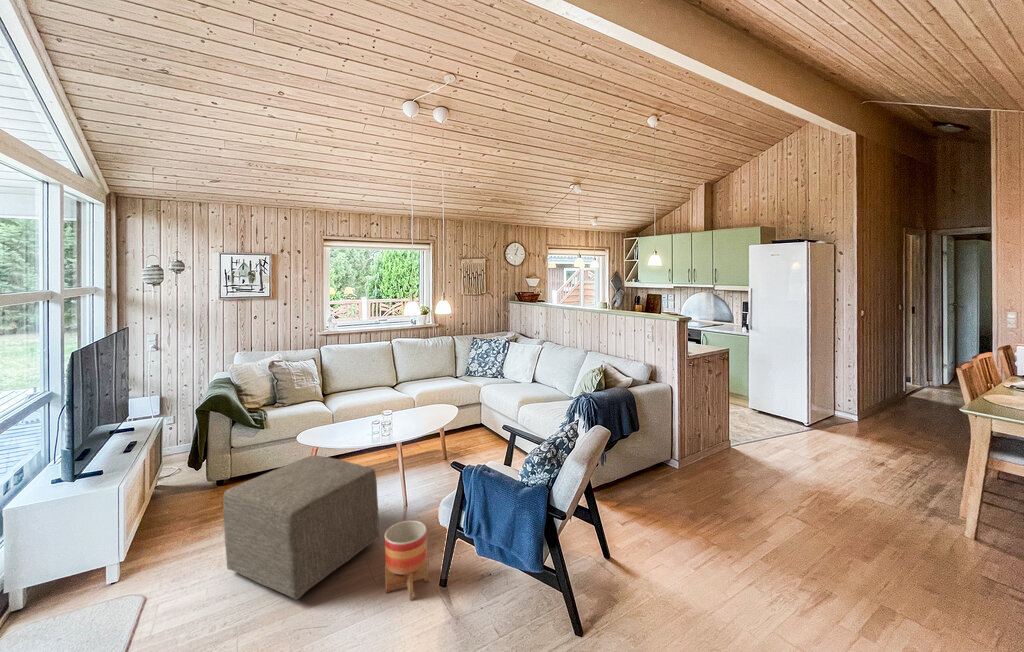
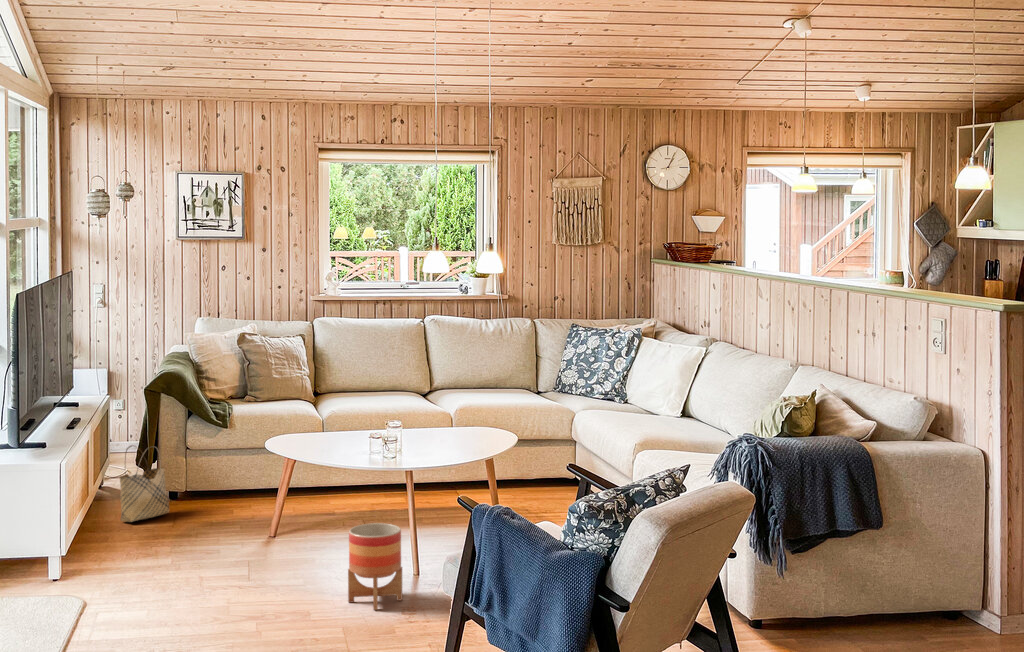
woven basket: none [173,456,220,518] -> present [119,445,169,522]
ottoman: present [223,456,379,600] -> none [177,449,355,590]

